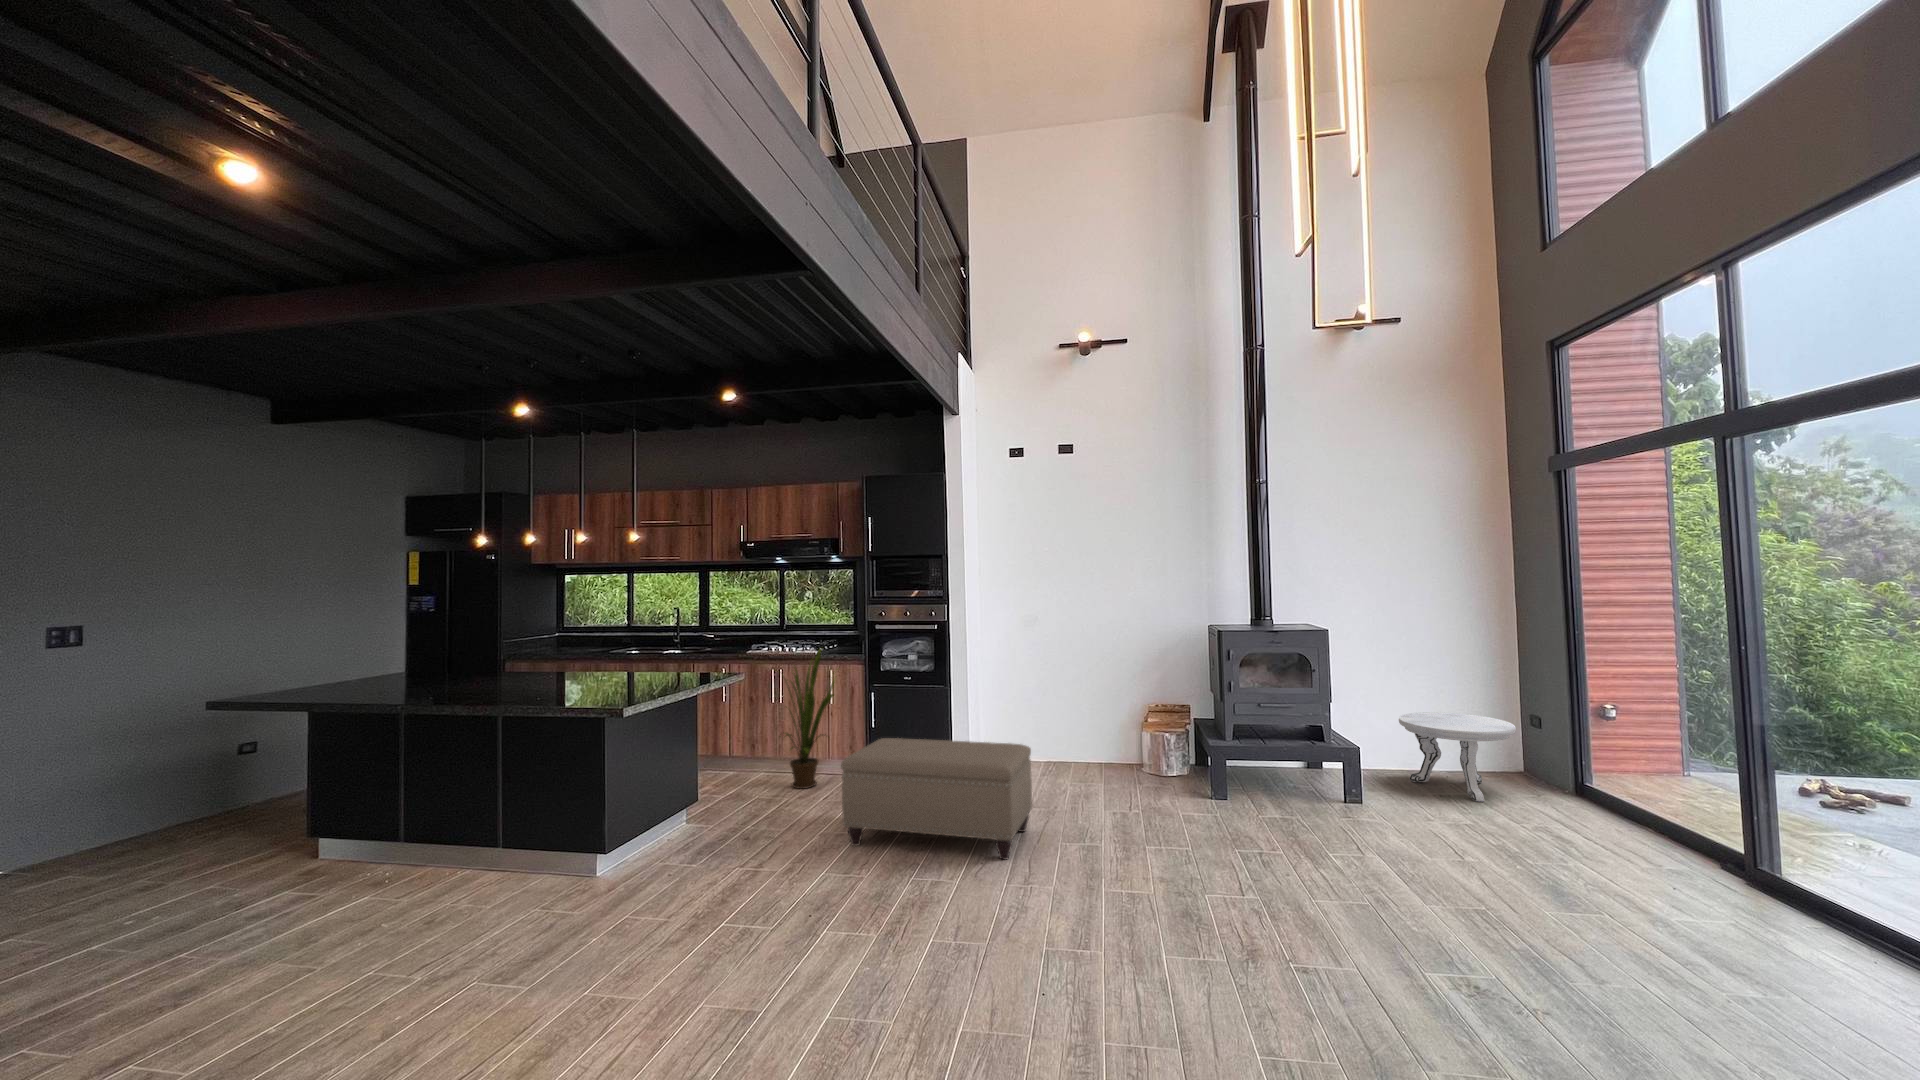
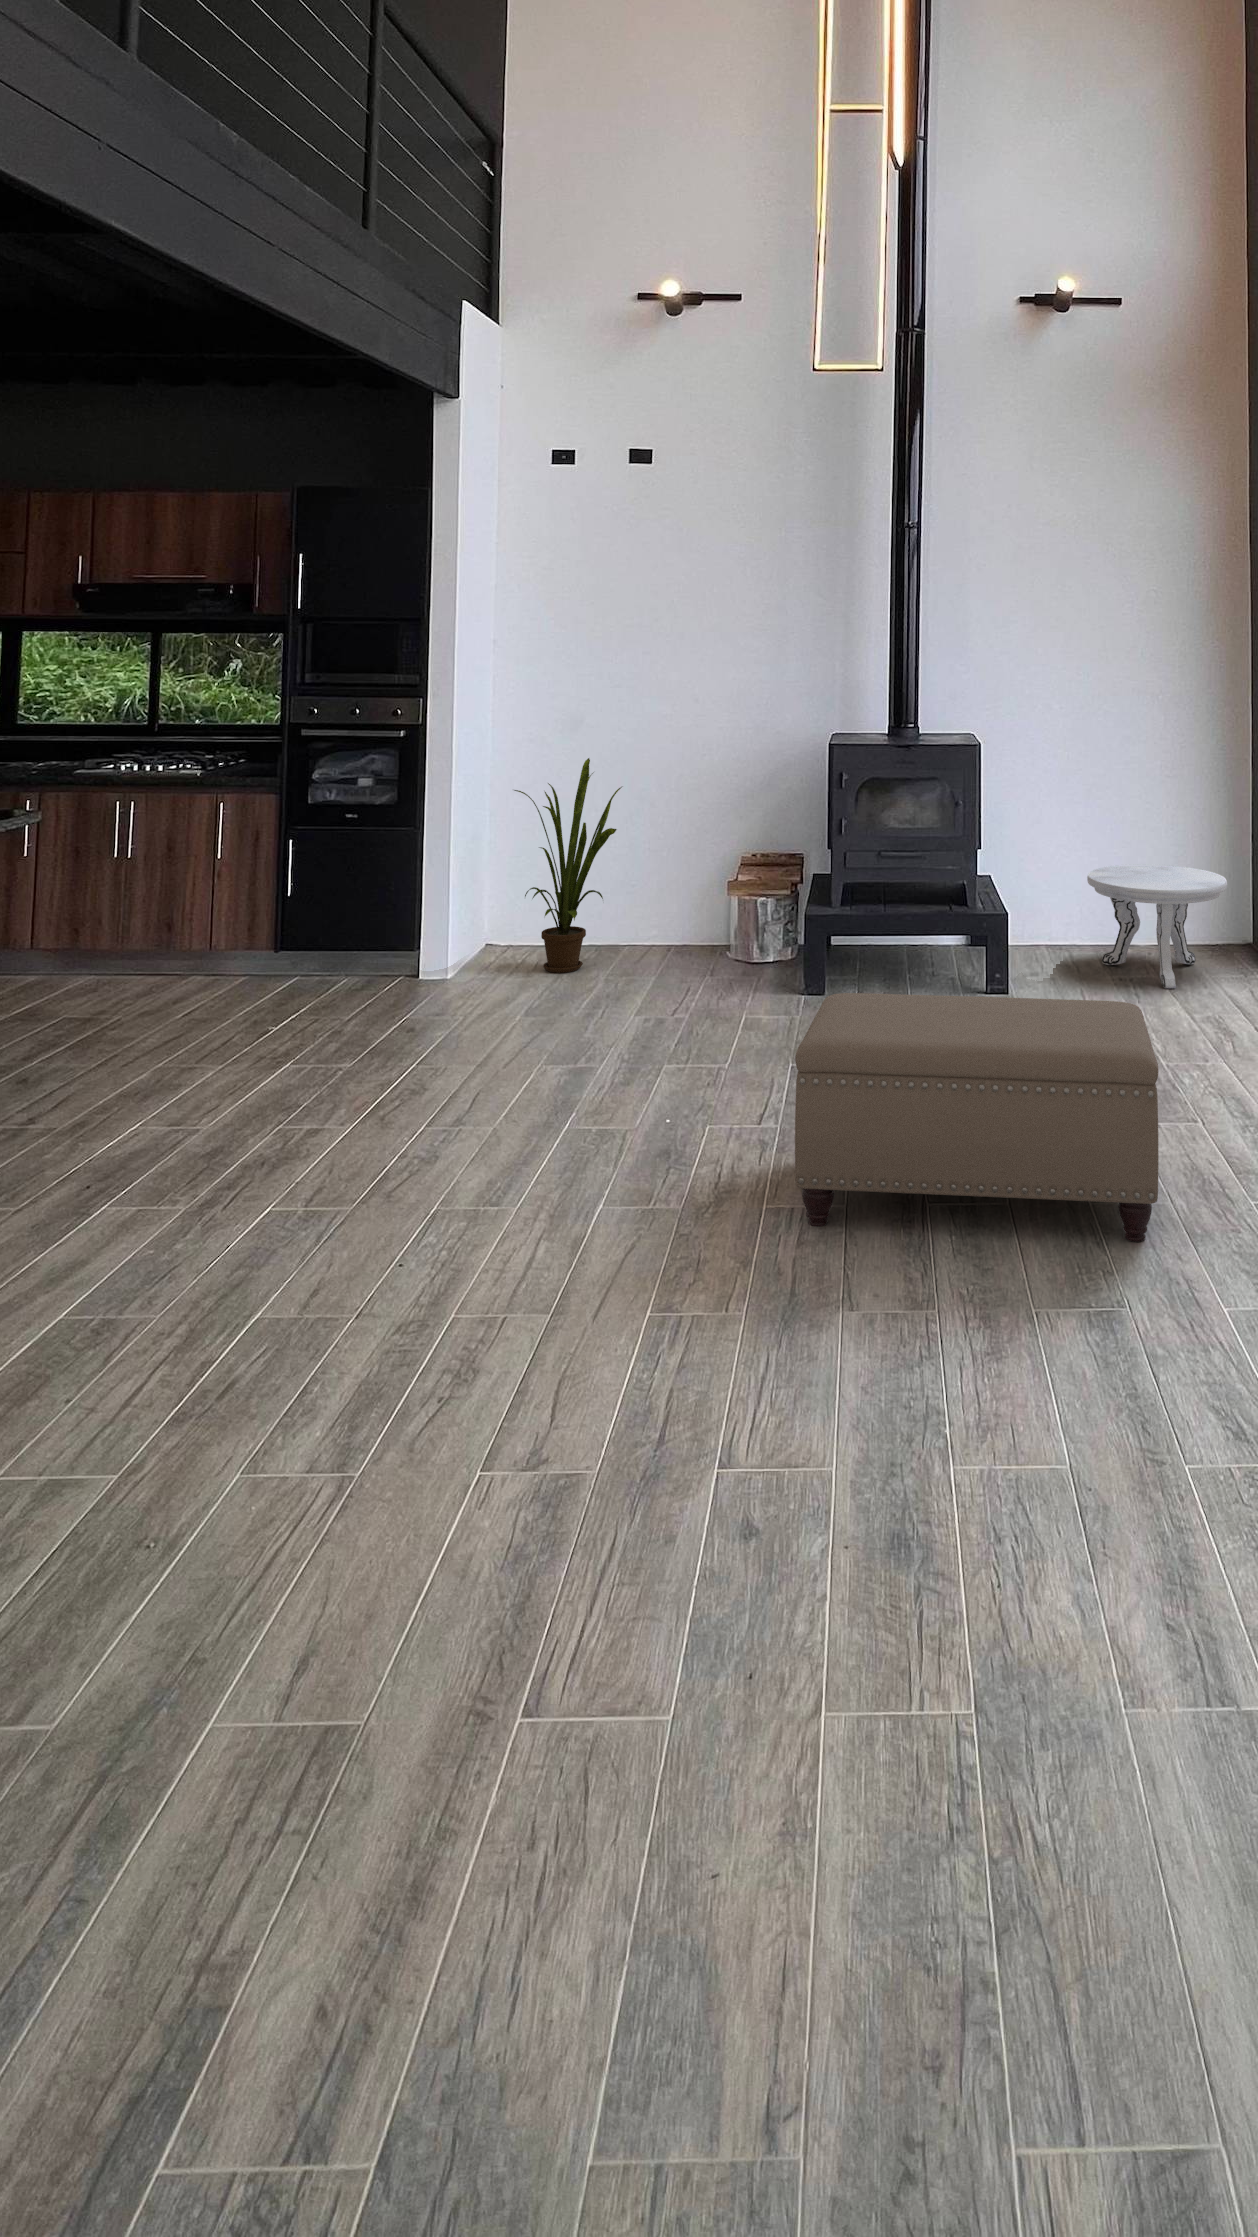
house plant: present [775,649,835,789] -> present [514,758,622,973]
ottoman: present [841,738,1032,860] -> present [795,993,1159,1242]

